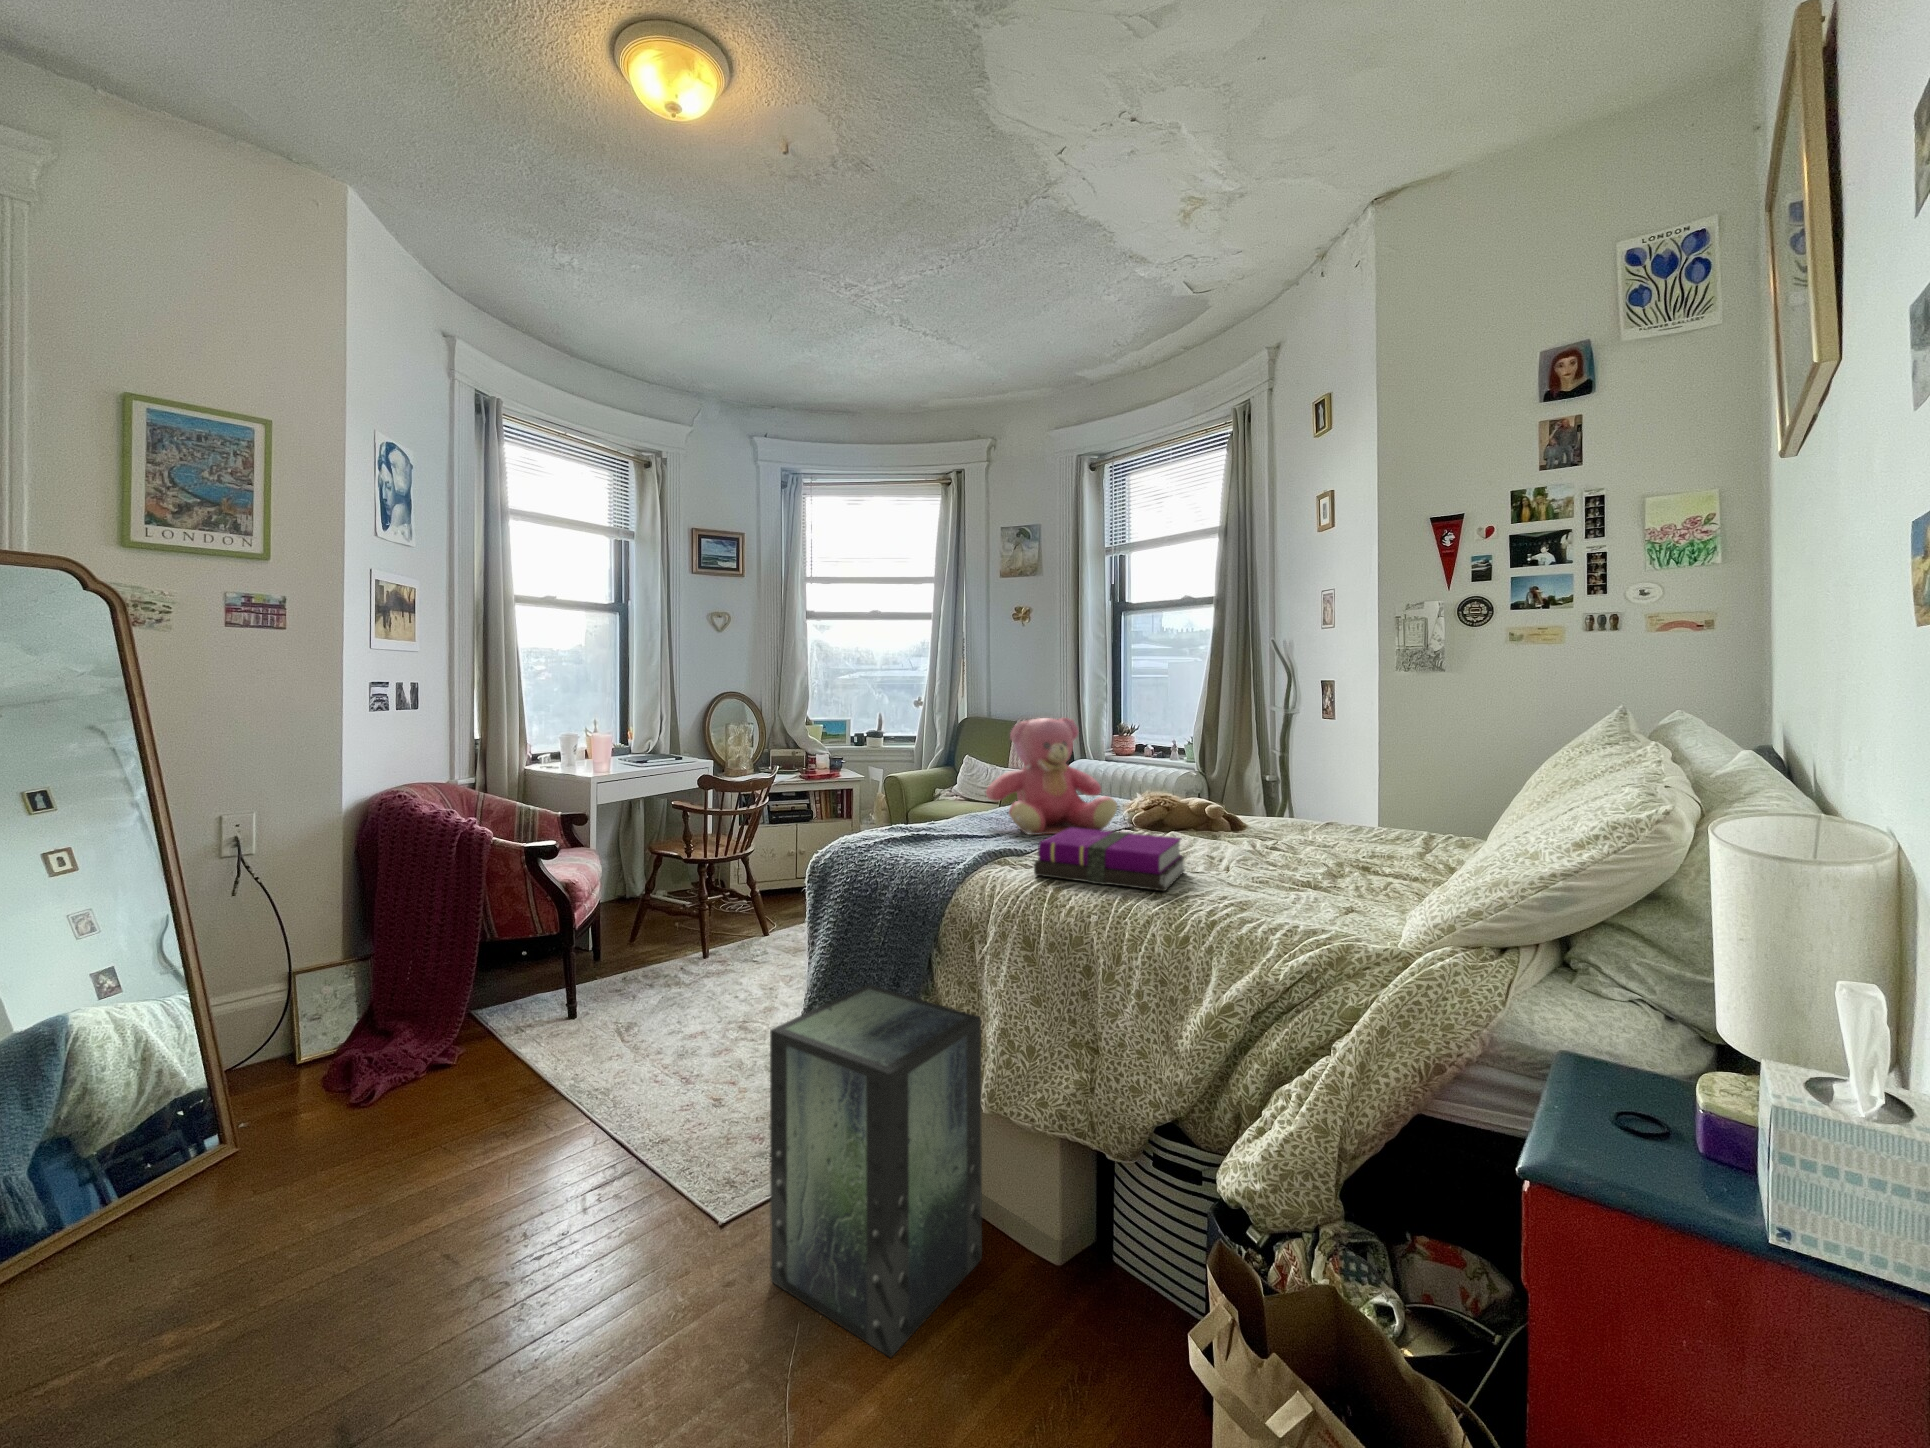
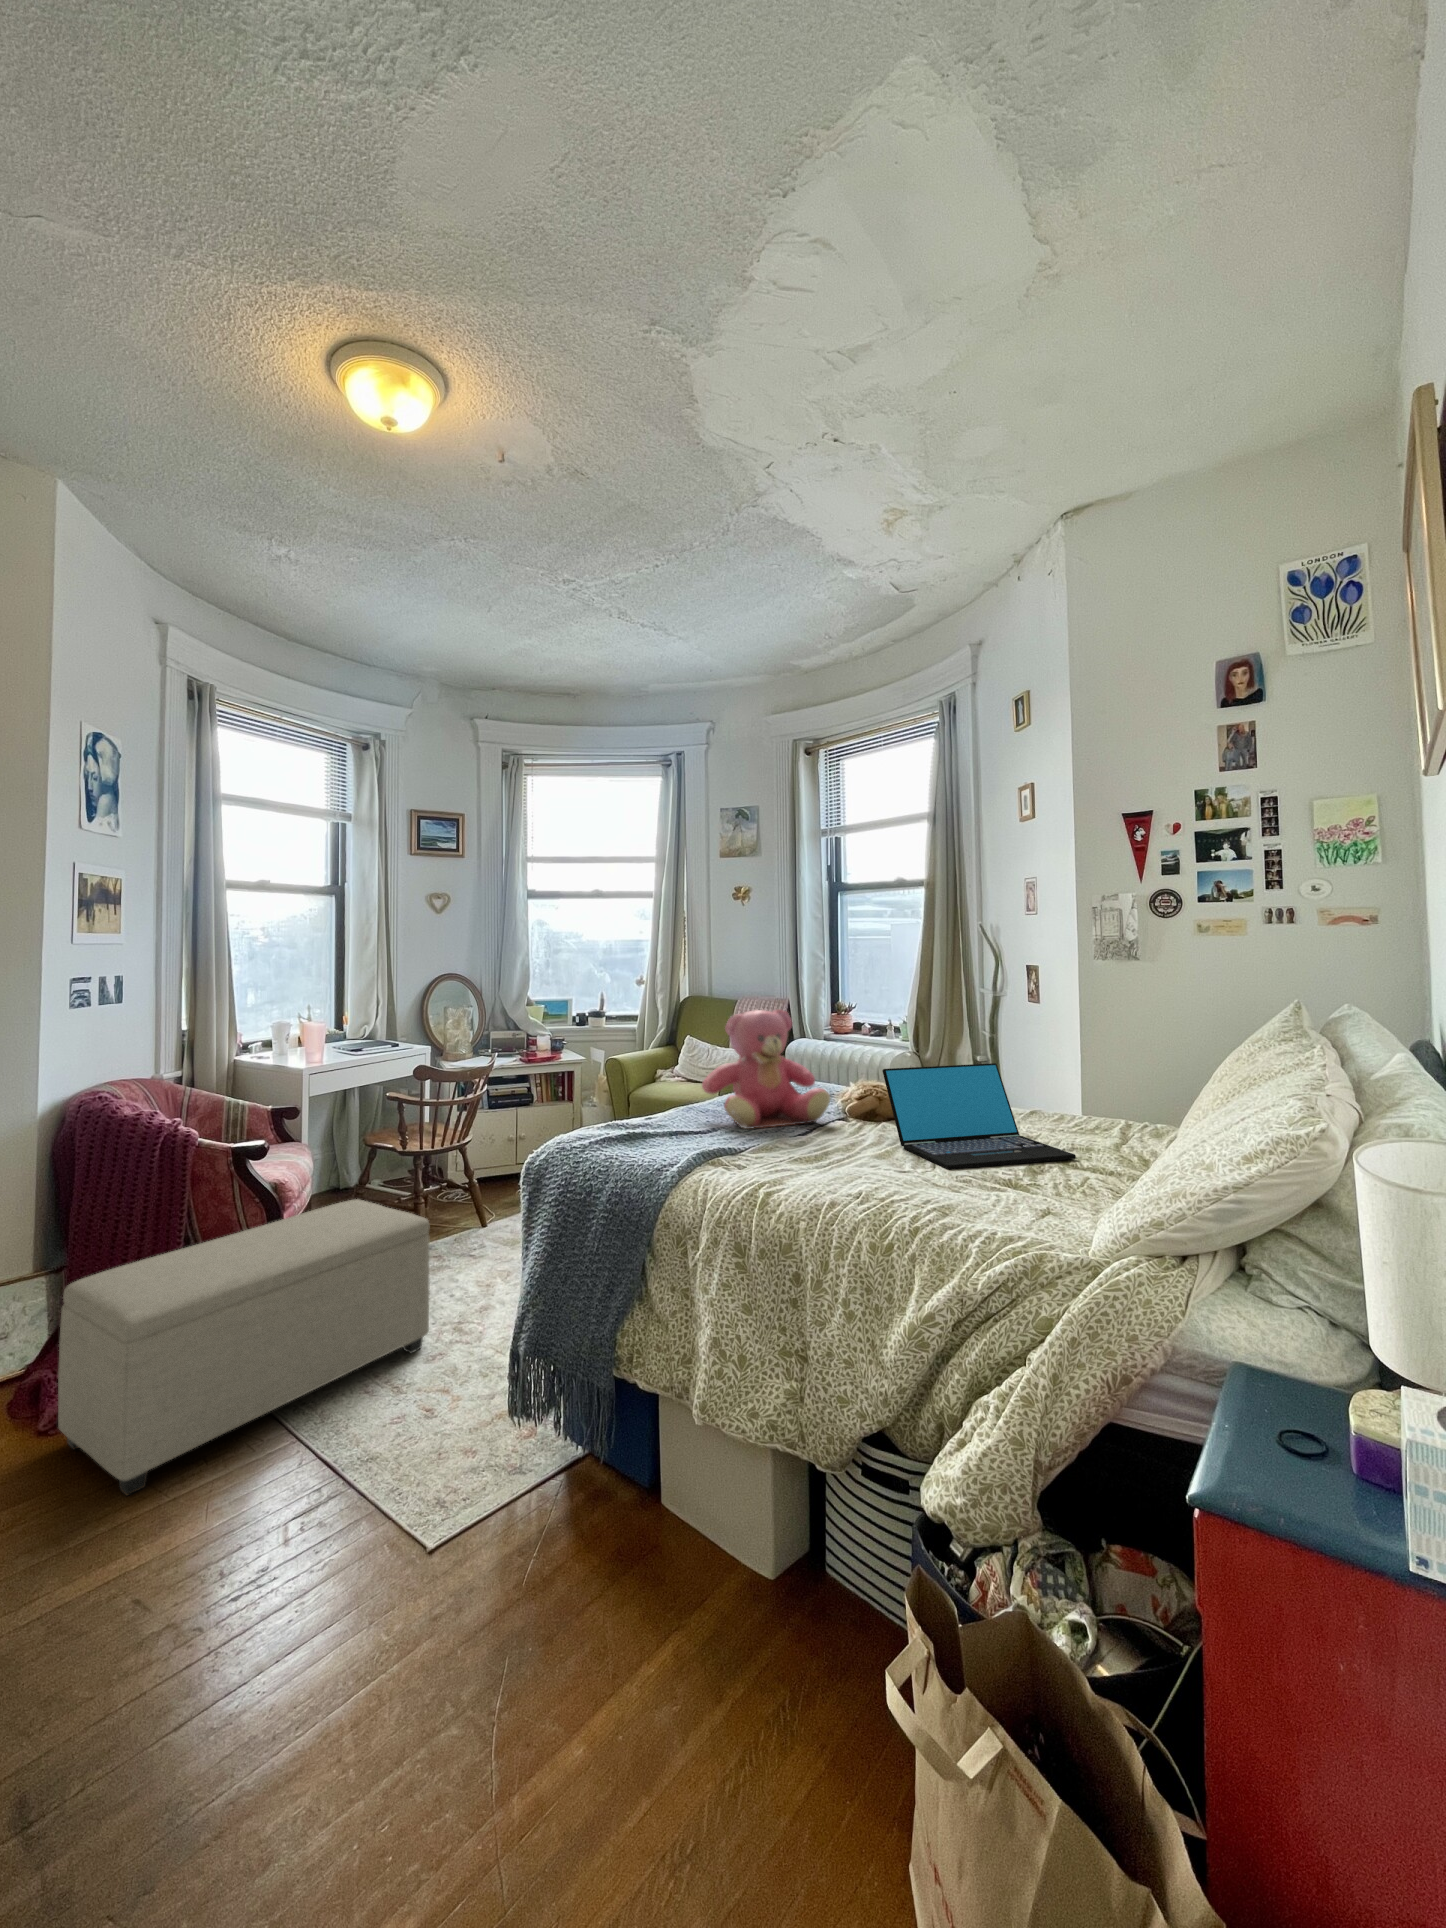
laptop: none [1173,772,1376,873] -> present [882,1063,1076,1170]
notebook: present [1034,828,1185,891] -> none [745,1126,894,1194]
ottoman: none [370,902,716,1164] -> present [58,1199,429,1495]
storage box: present [770,985,982,1357] -> none [478,1291,696,1694]

